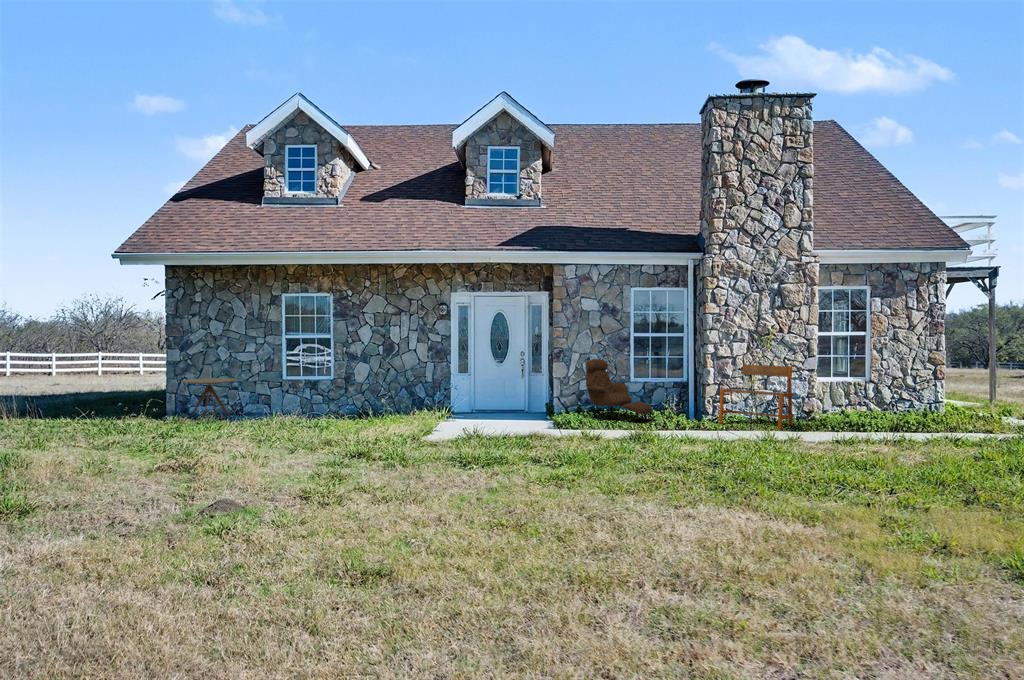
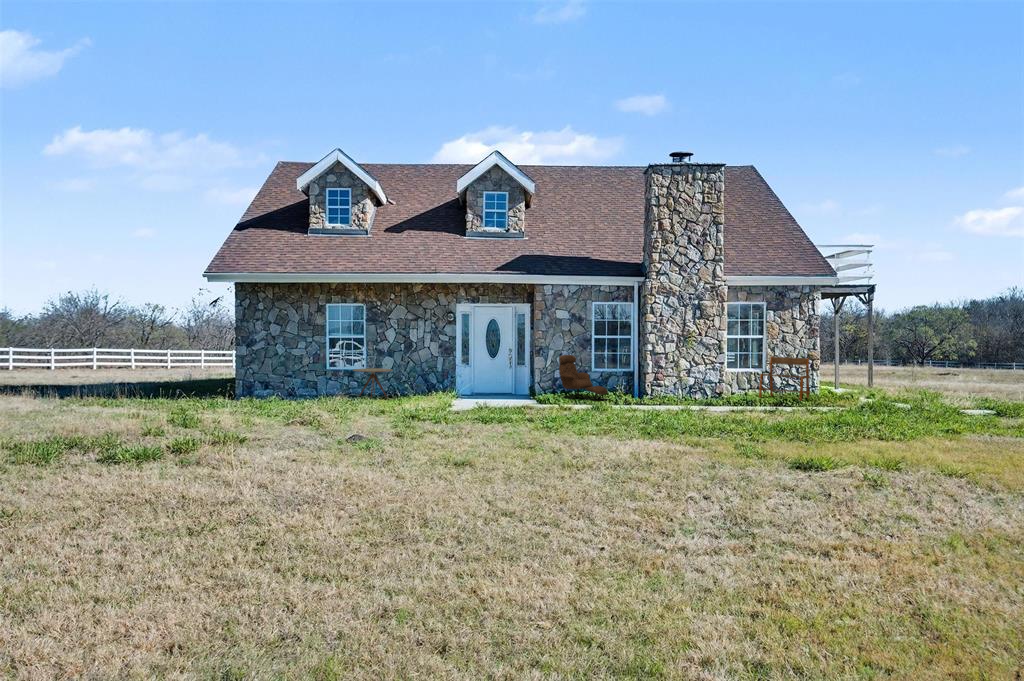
bench: present [719,364,794,430] -> present [759,356,810,401]
round table: present [181,378,237,418] -> present [353,368,393,397]

